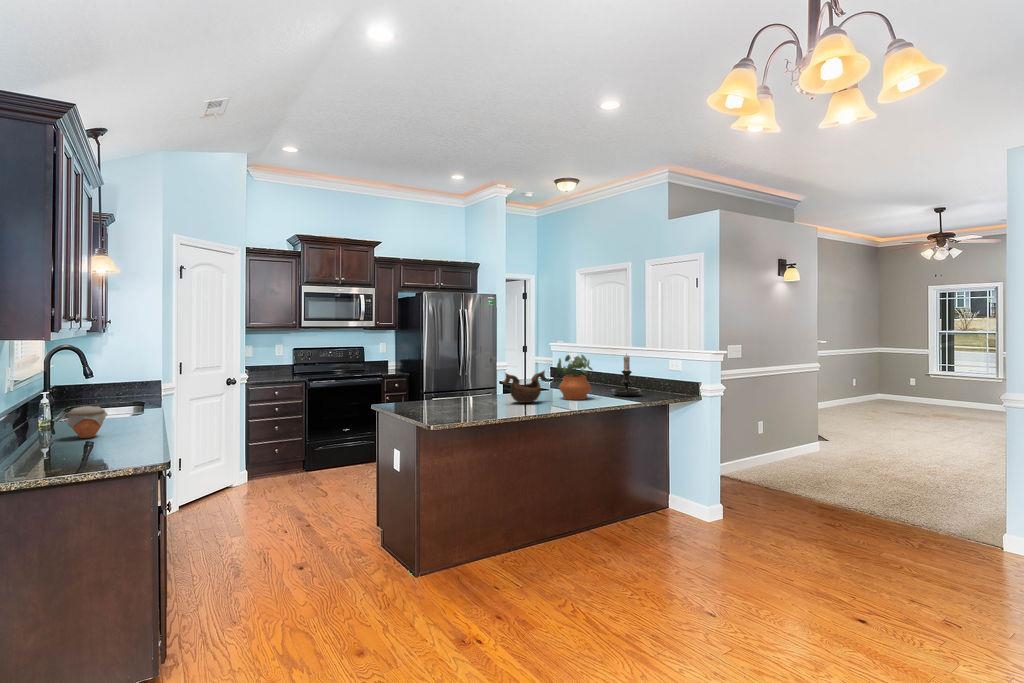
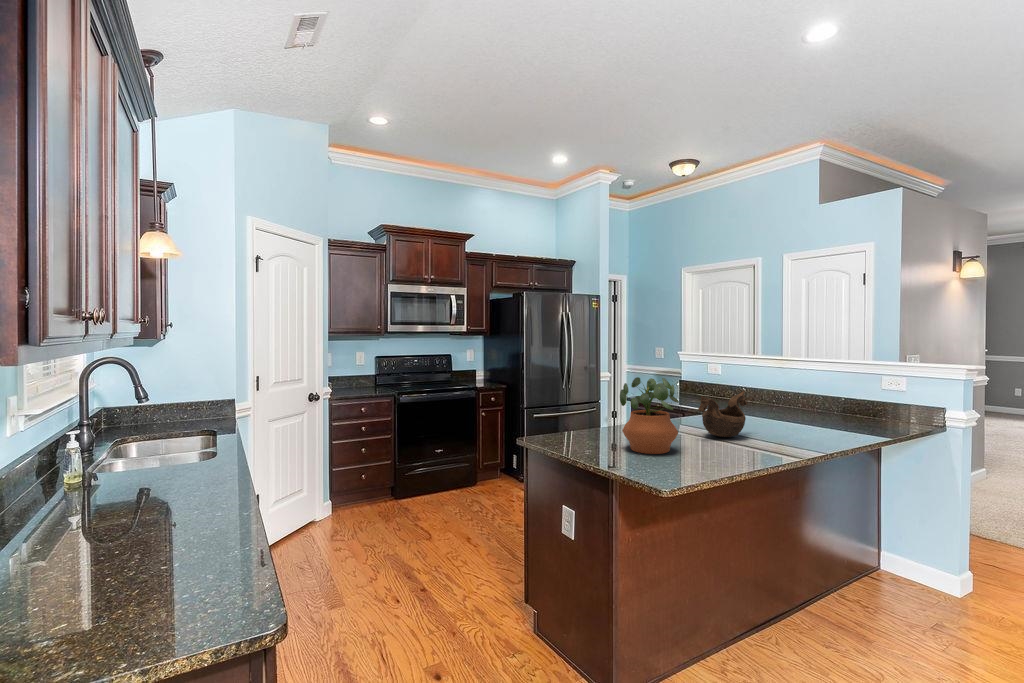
potted plant: present [557,355,592,400] -> present [620,377,679,454]
candle holder: present [611,356,641,396] -> none [811,366,859,425]
jar: present [66,406,108,438] -> none [89,462,159,517]

